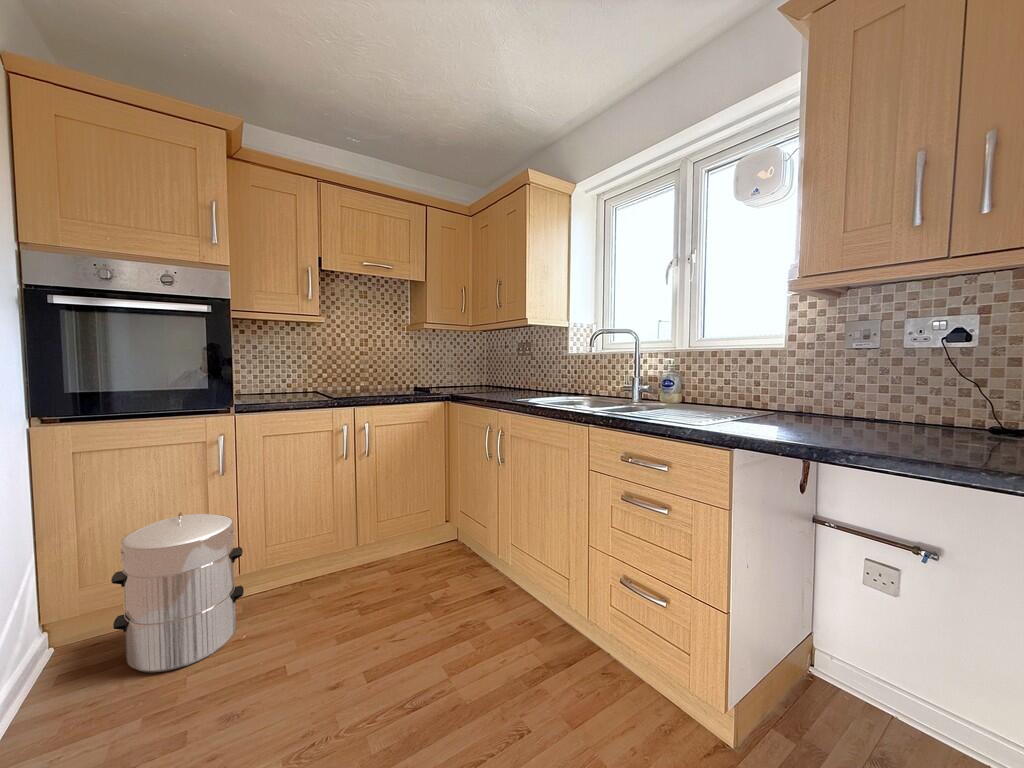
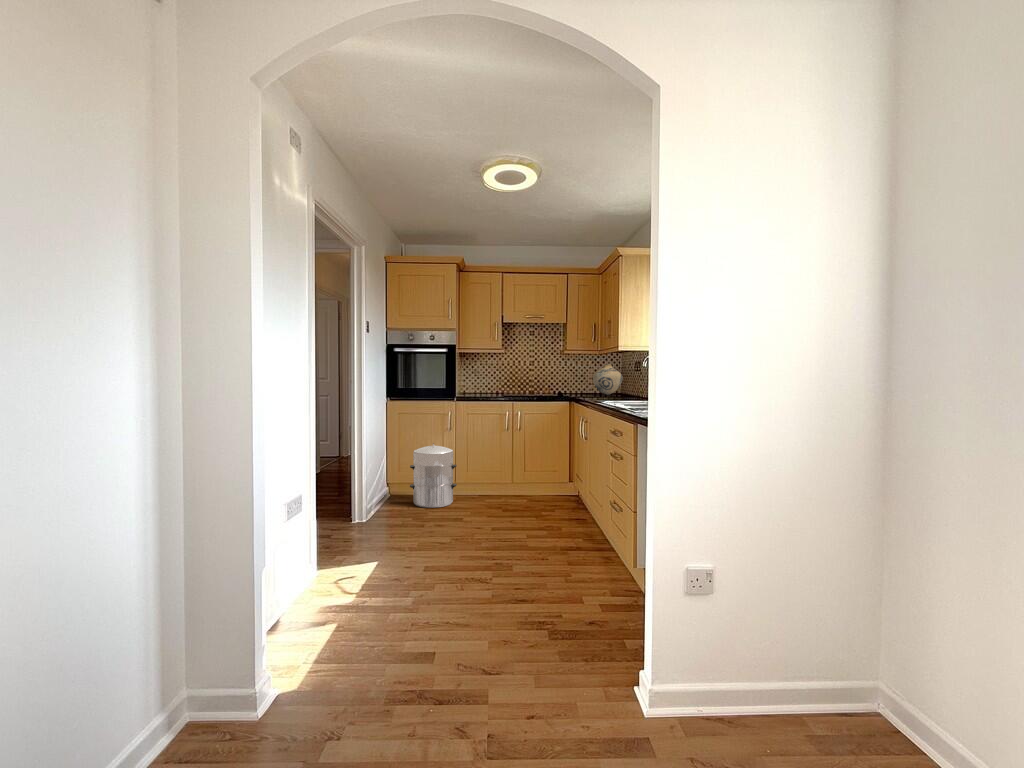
vase: none [461,346,502,389] -> present [593,364,623,395]

